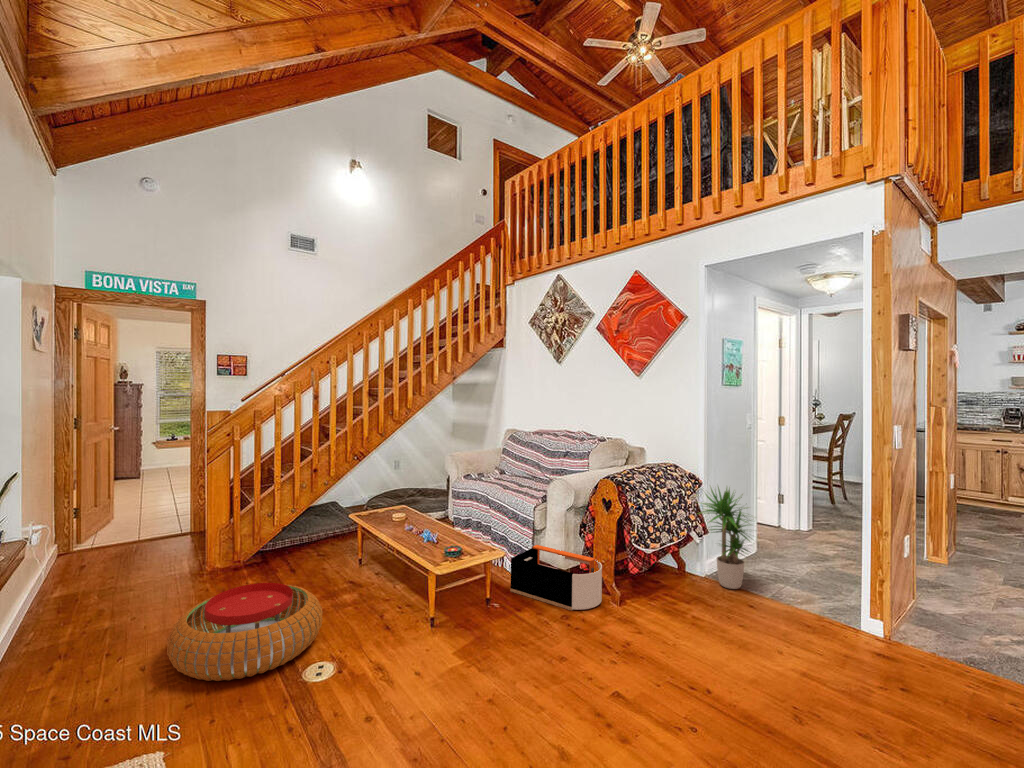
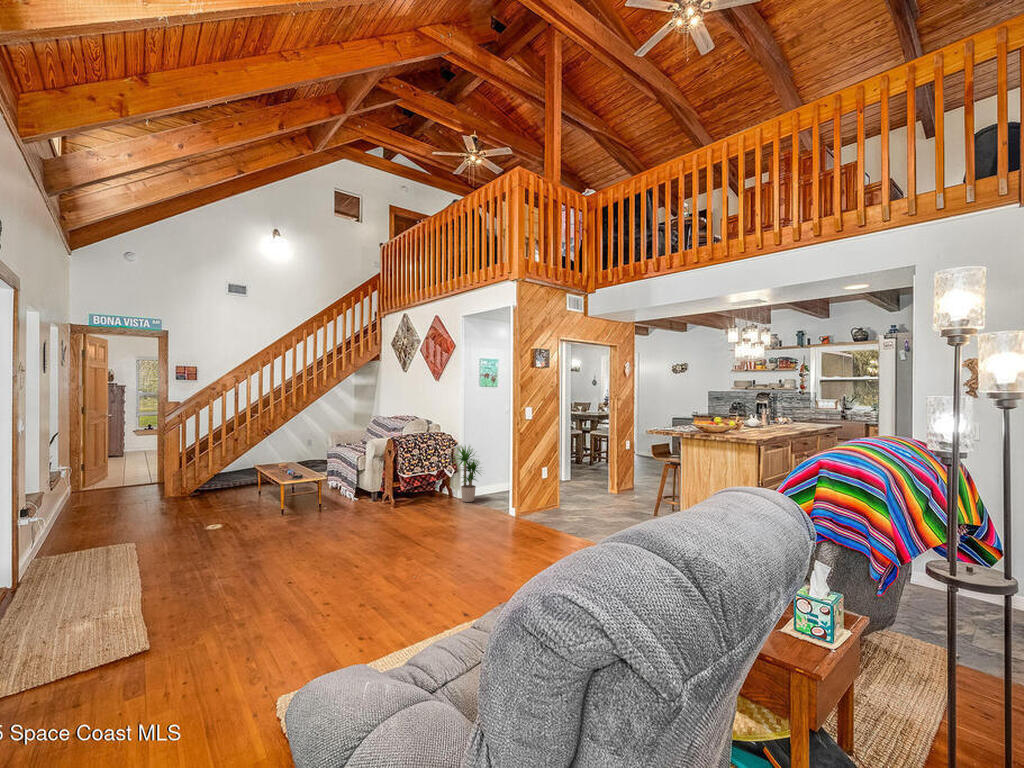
storage bin: present [510,545,602,611] -> none [338,480,387,509]
pouf: present [167,583,323,681] -> none [136,491,220,528]

